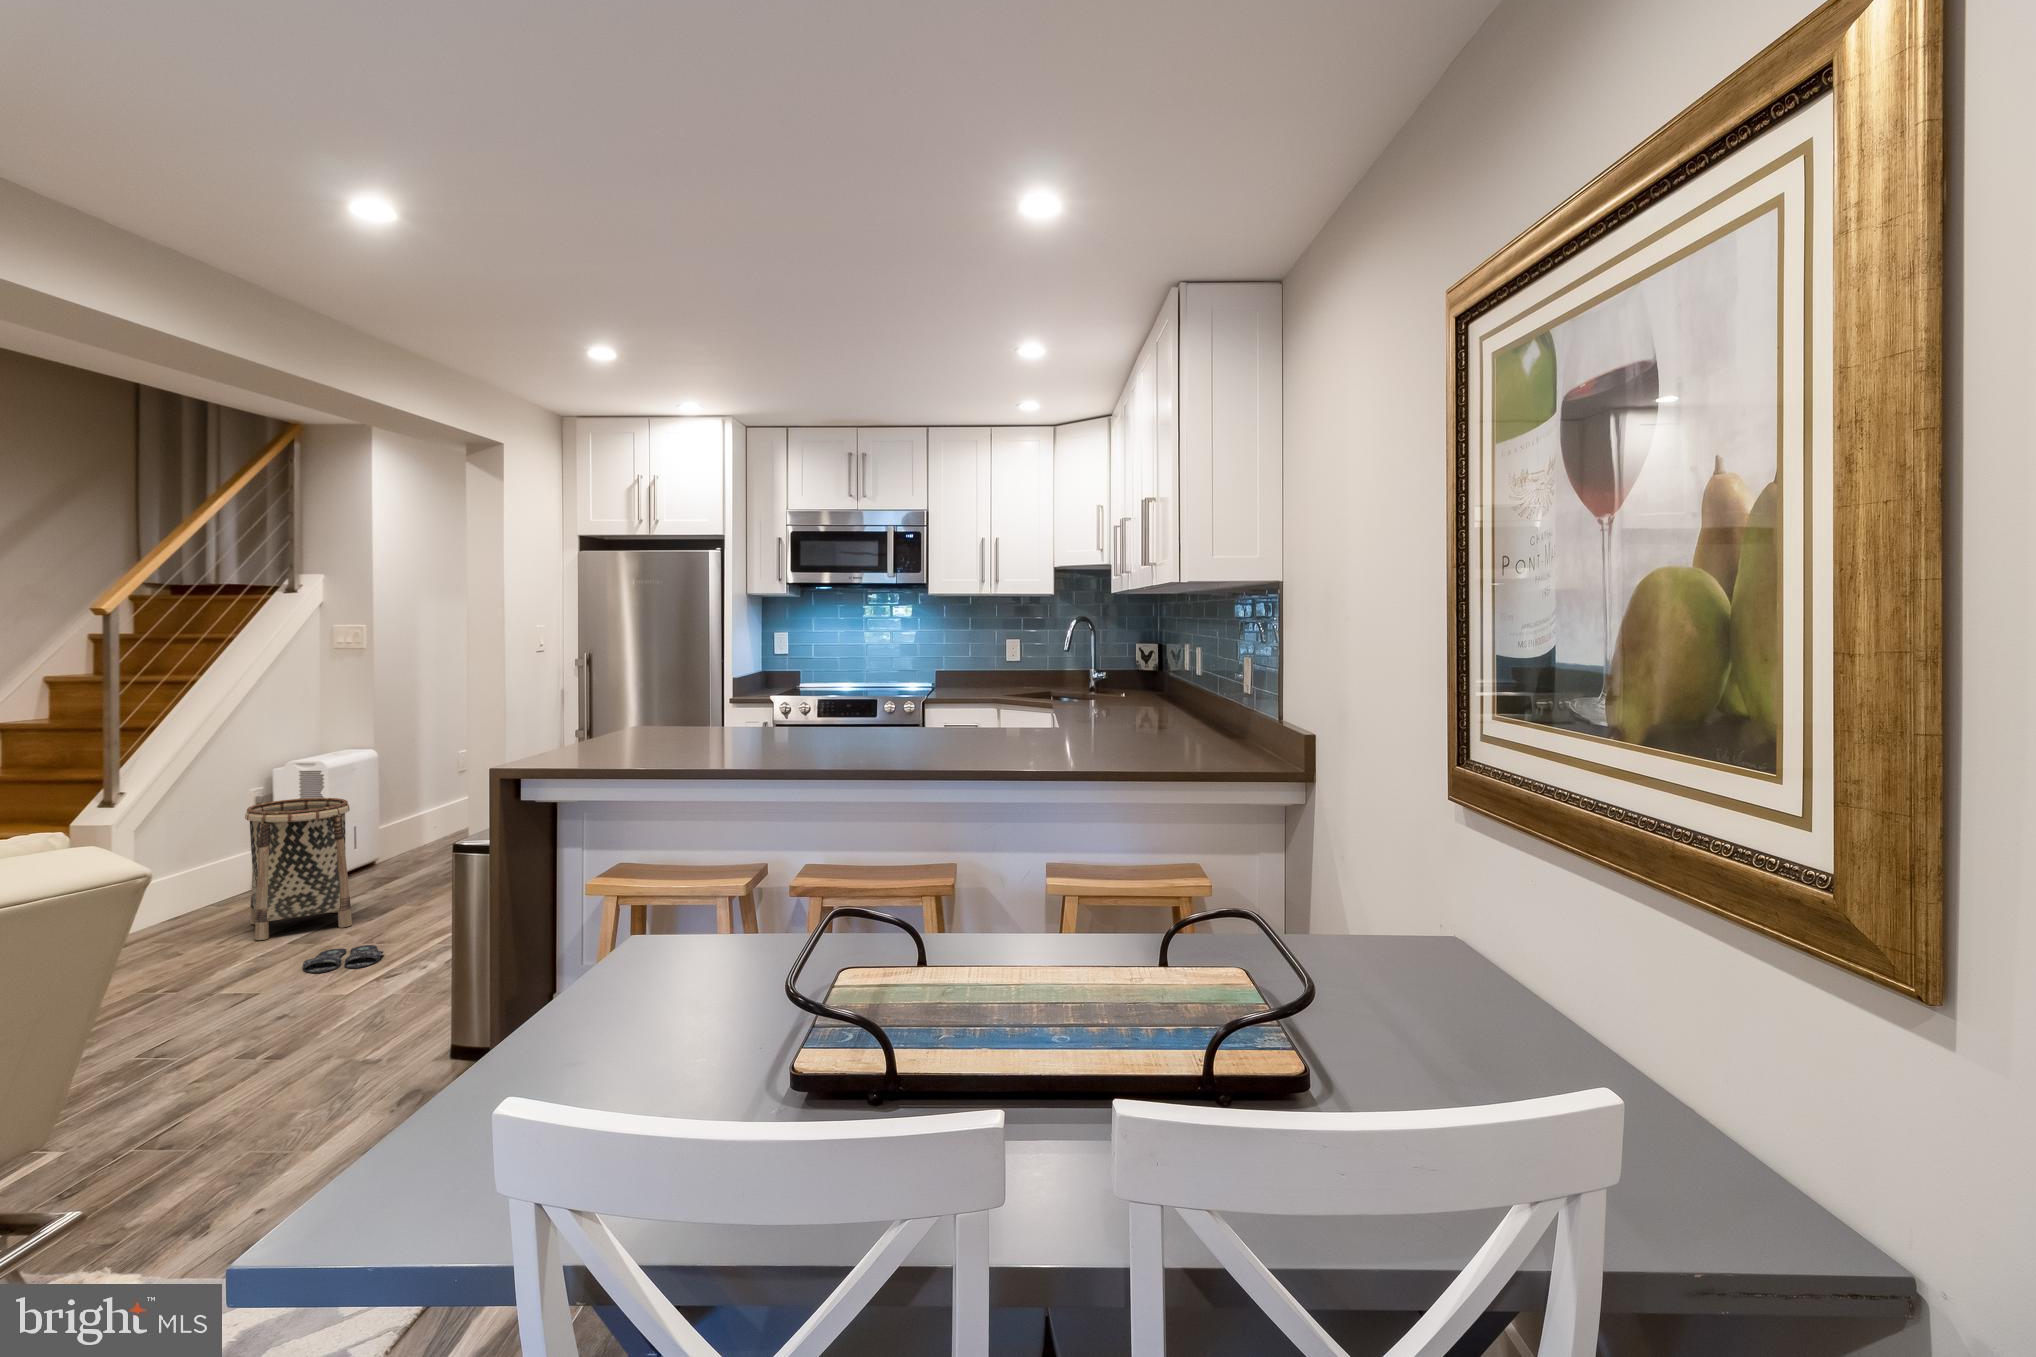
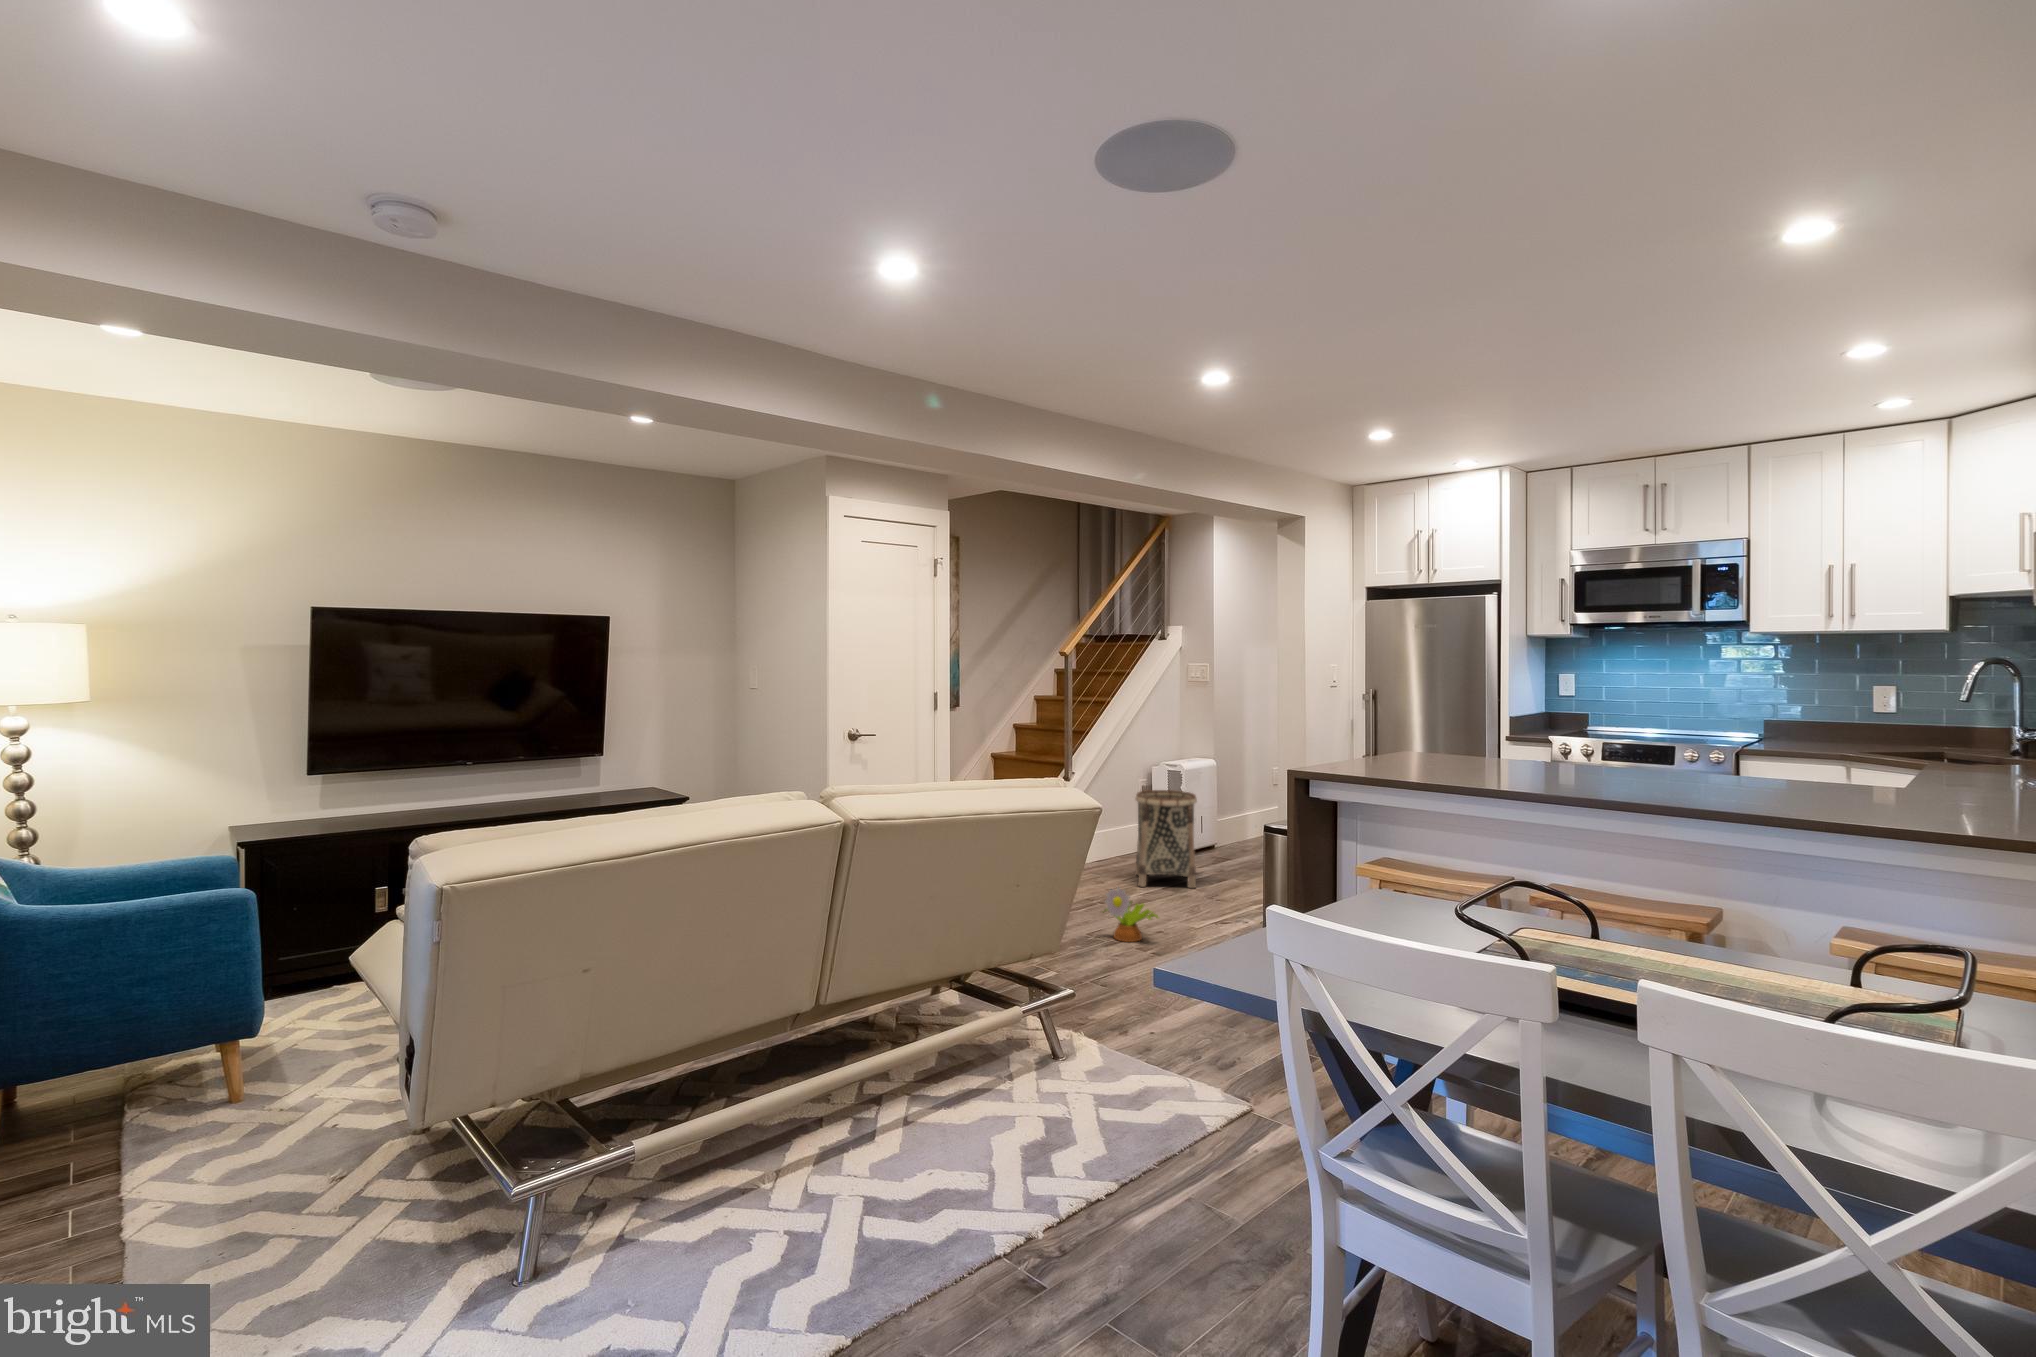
slippers: present [303,945,384,973] -> none [1167,902,1217,920]
decorative plant: none [179,951,289,1030] -> present [1103,887,1158,942]

